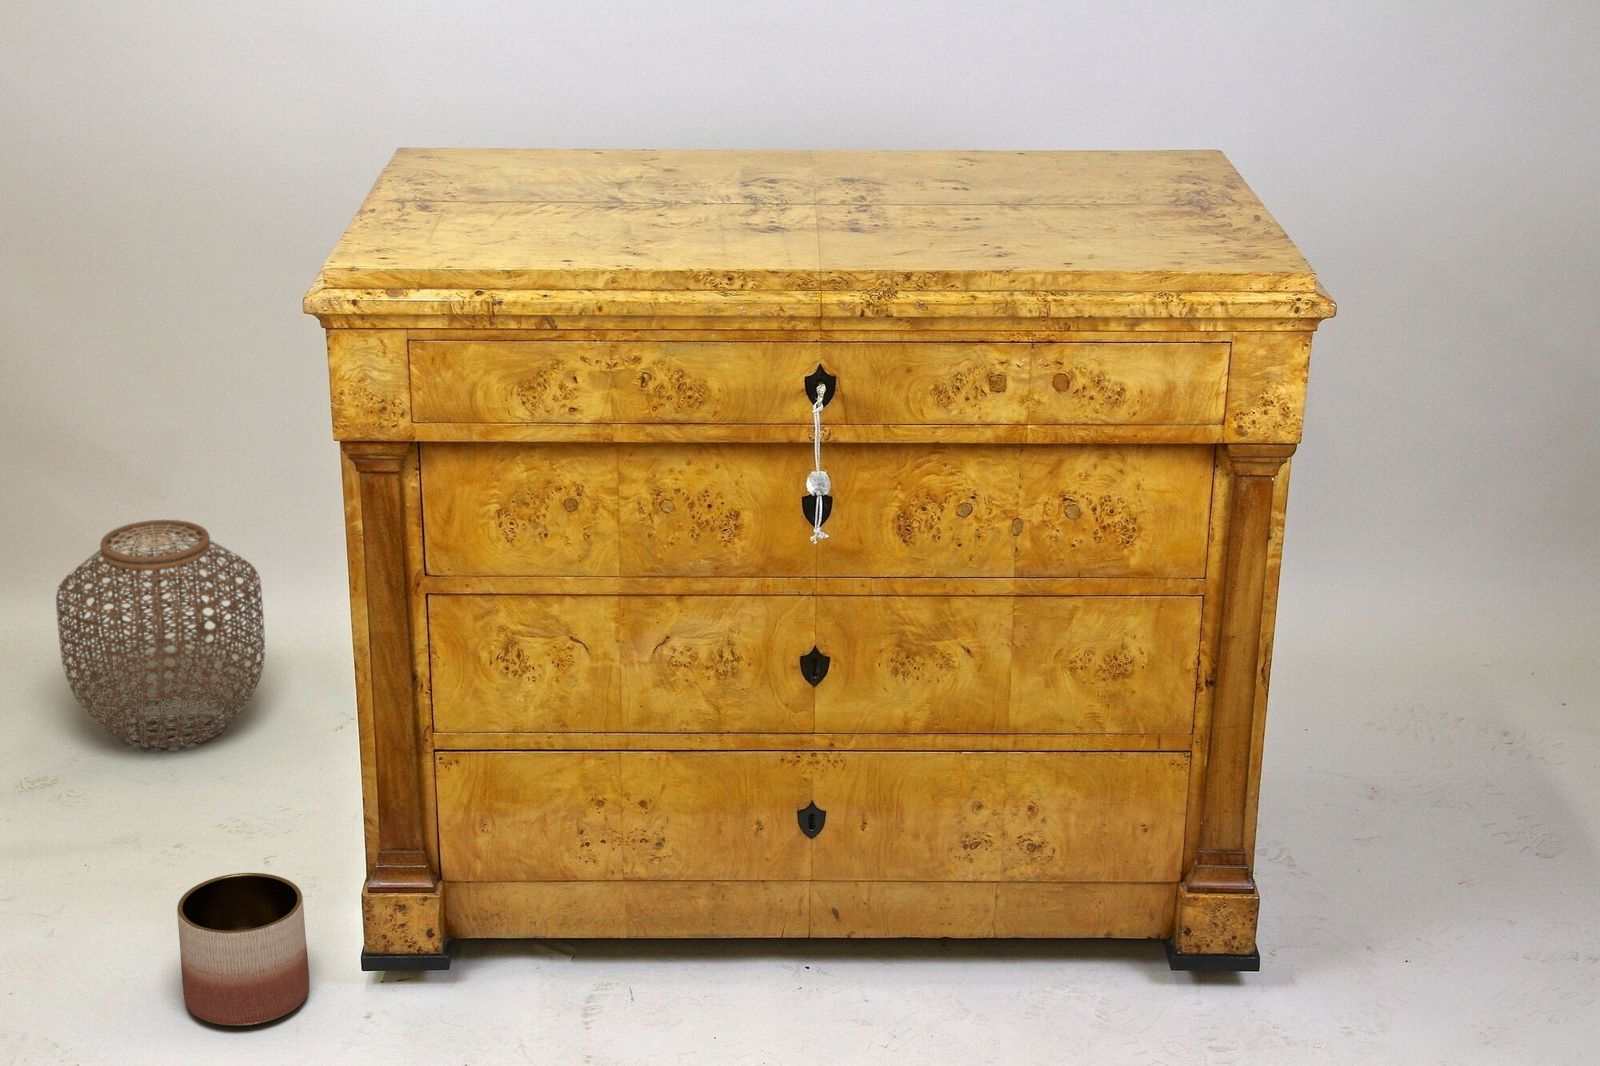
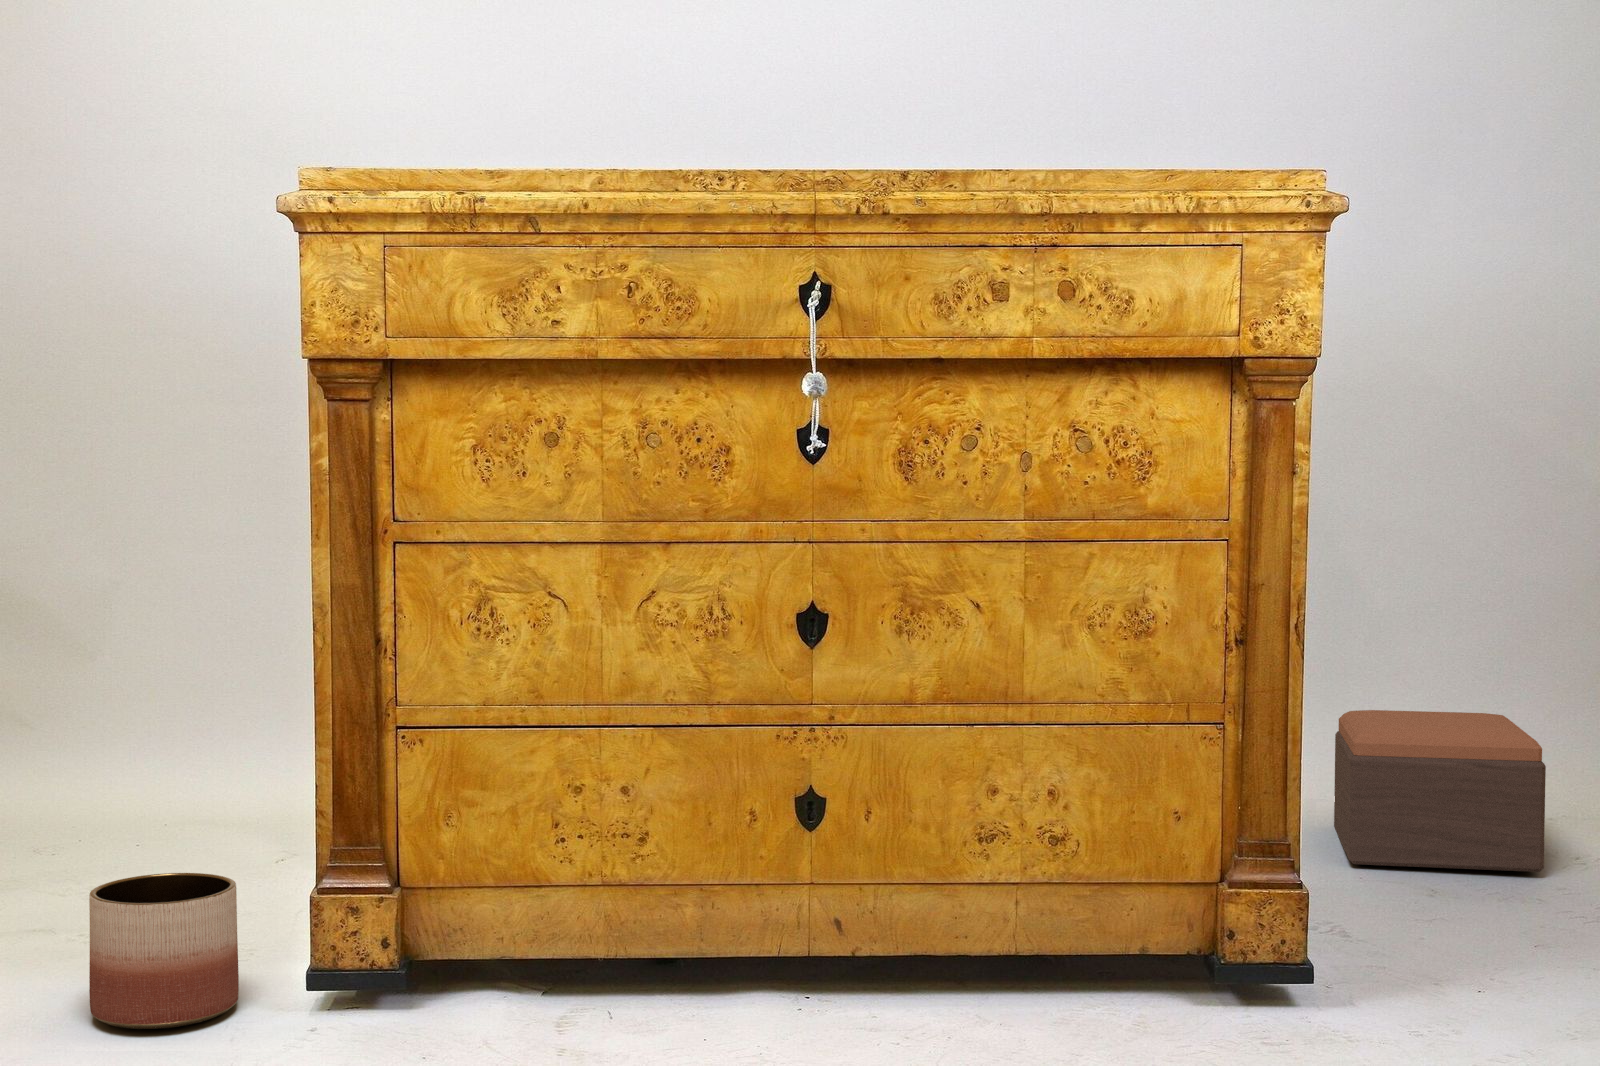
woven basket: present [56,520,265,748] -> none [48,633,260,855]
footstool: none [1329,588,1522,780] -> present [1334,710,1546,872]

